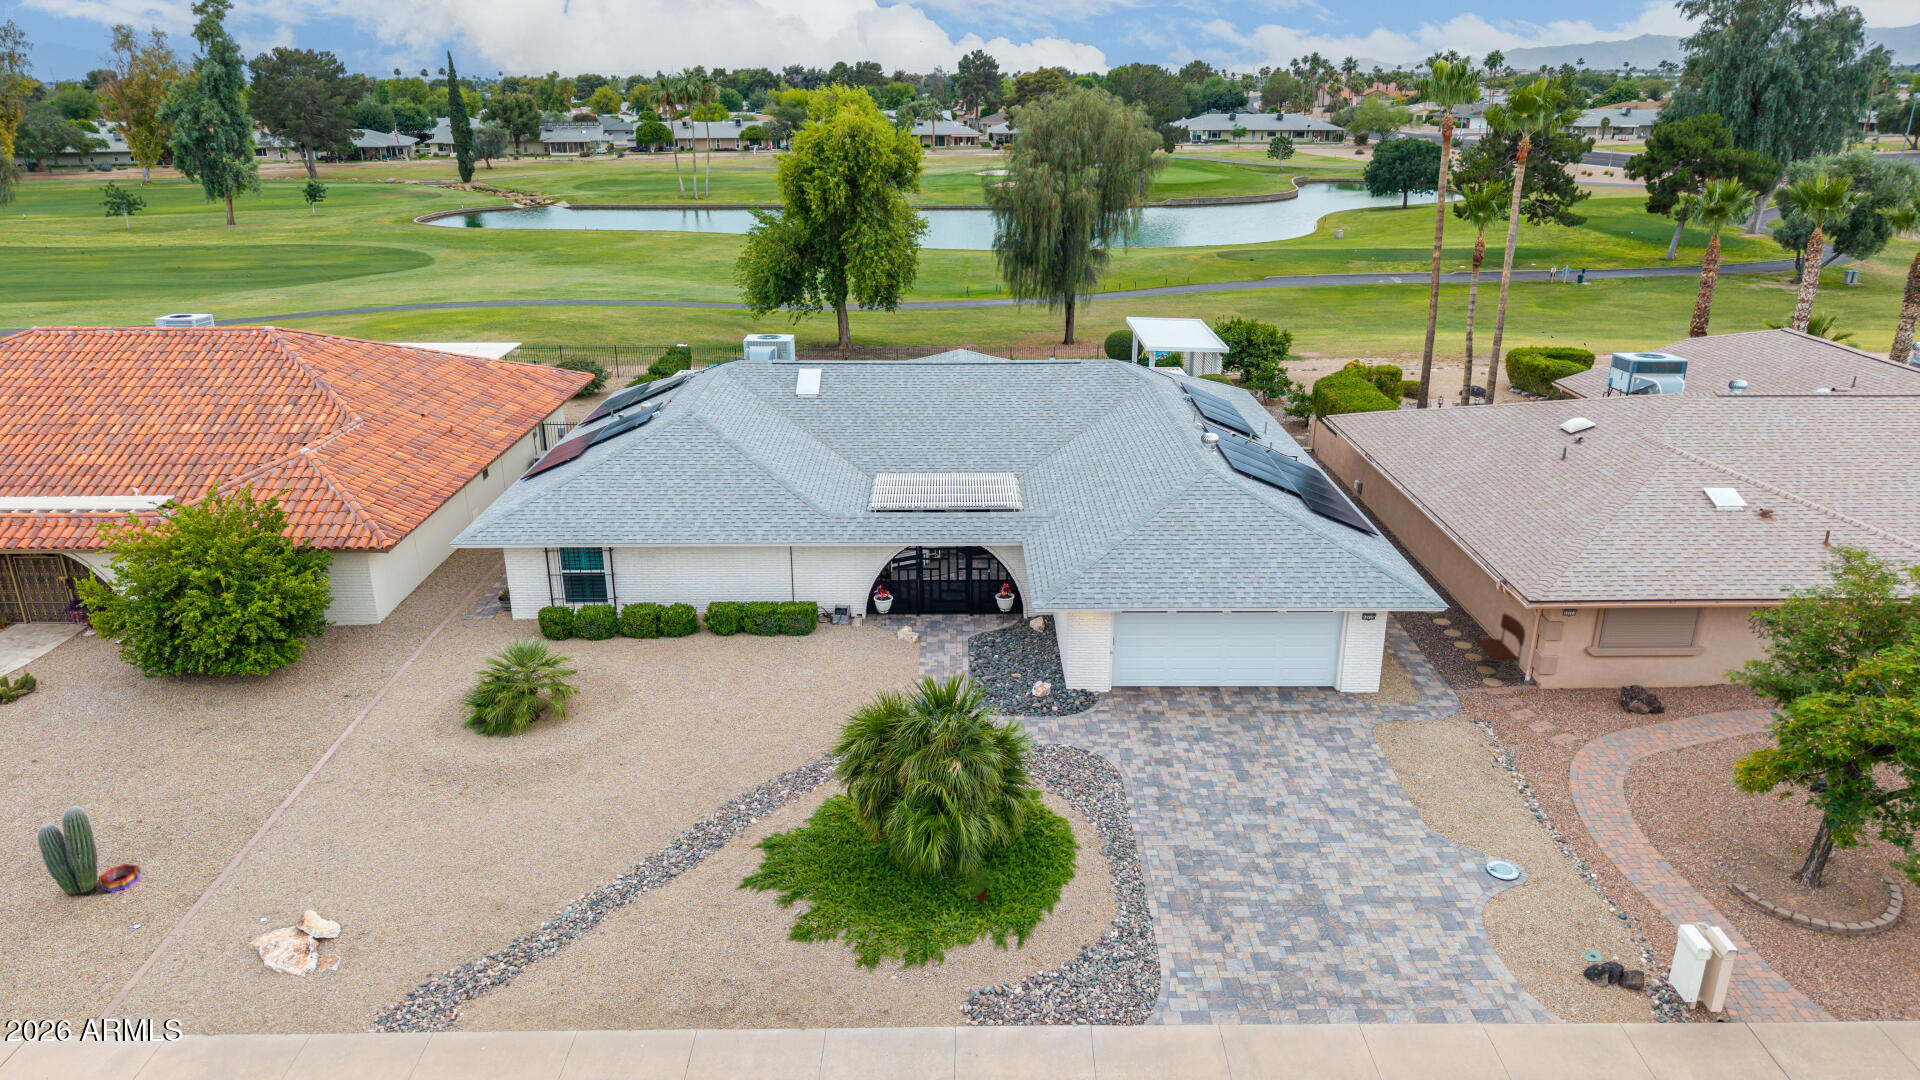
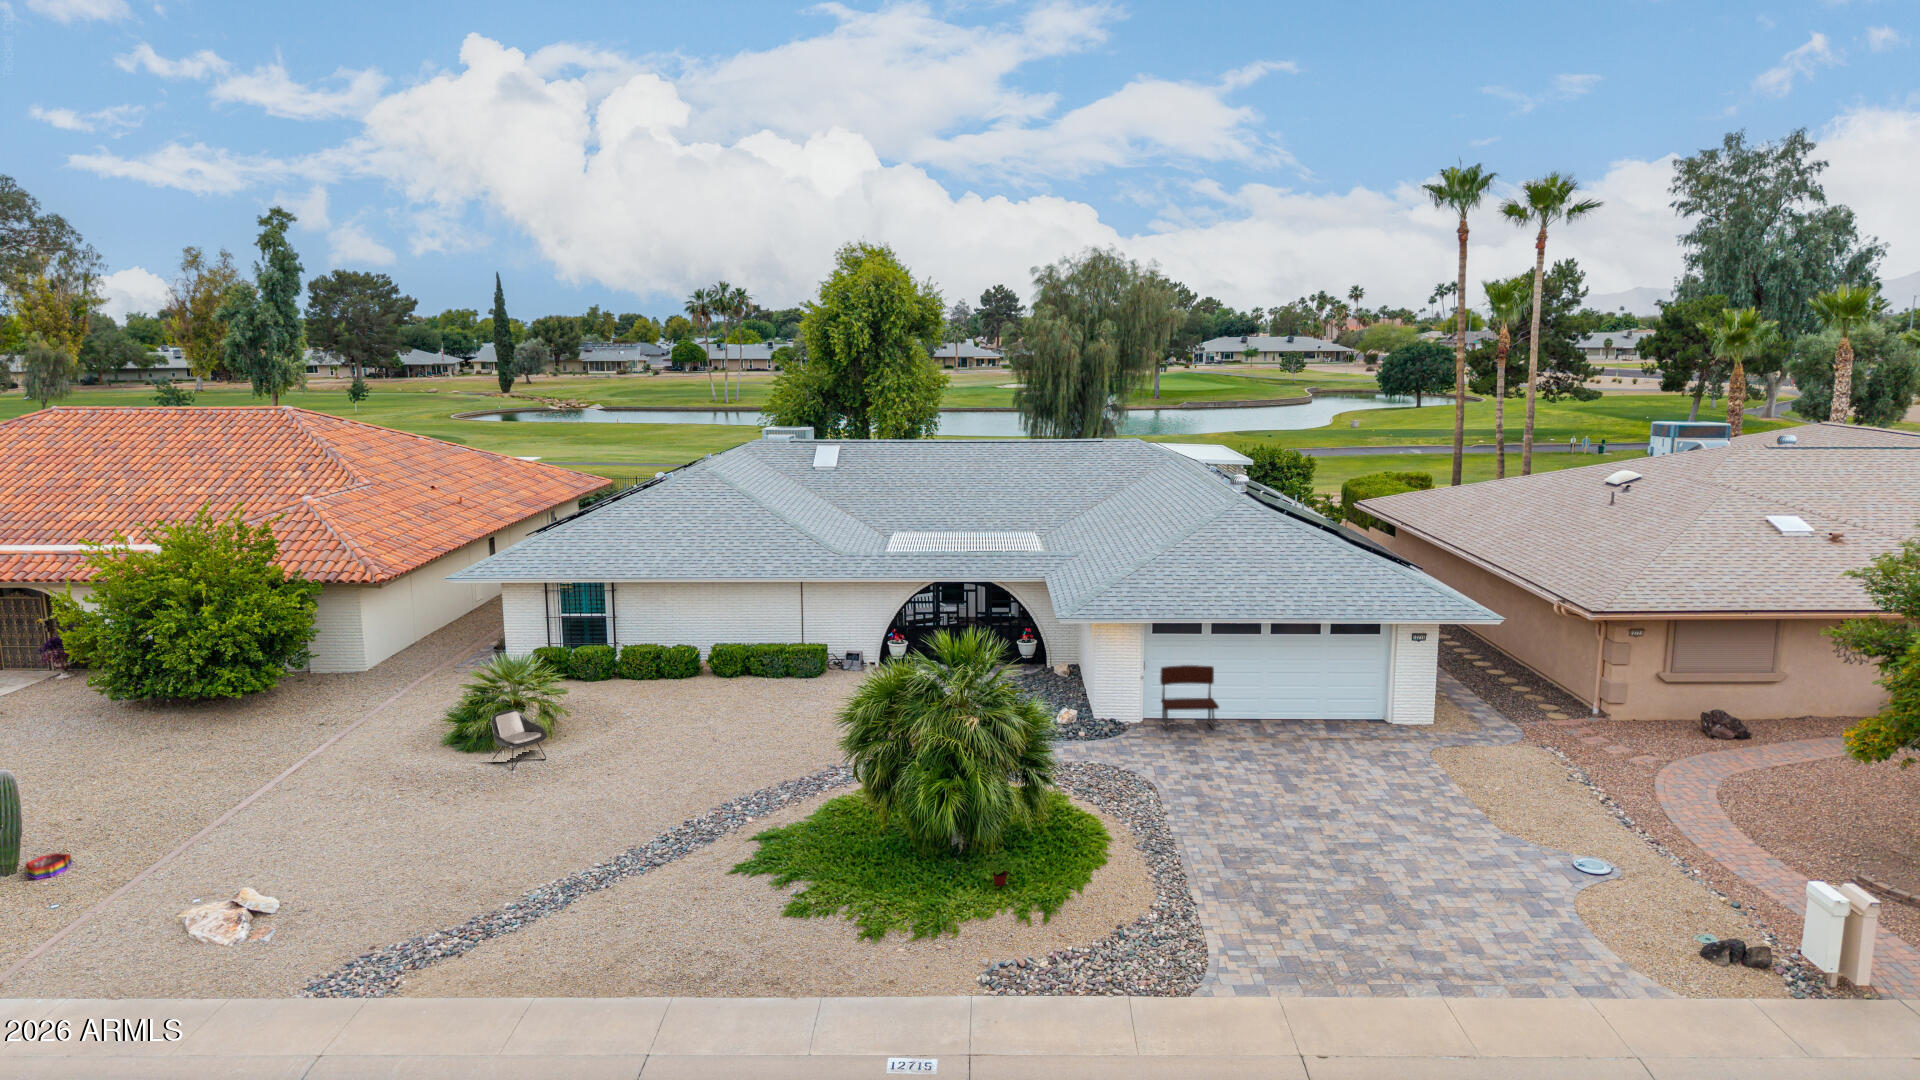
bench: present [1475,613,1525,679] -> present [1160,665,1219,730]
lounge chair: none [508,691,561,751] -> present [491,710,547,771]

